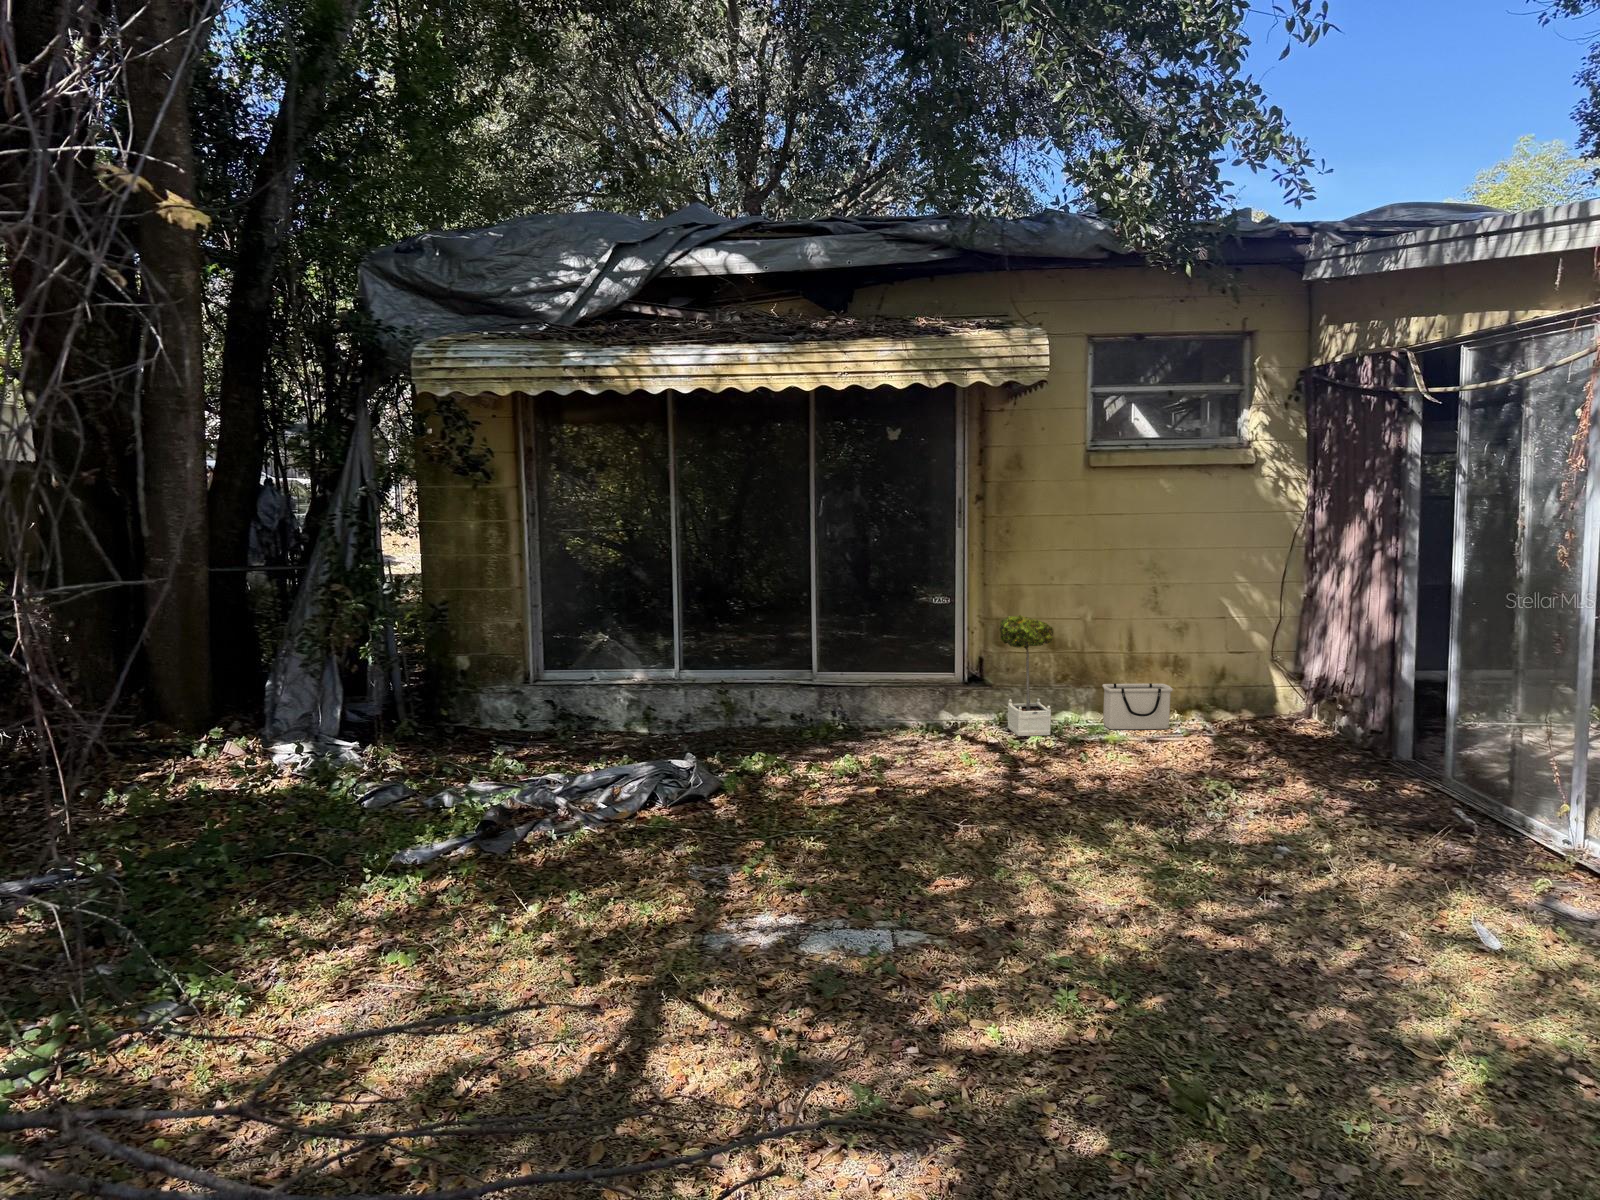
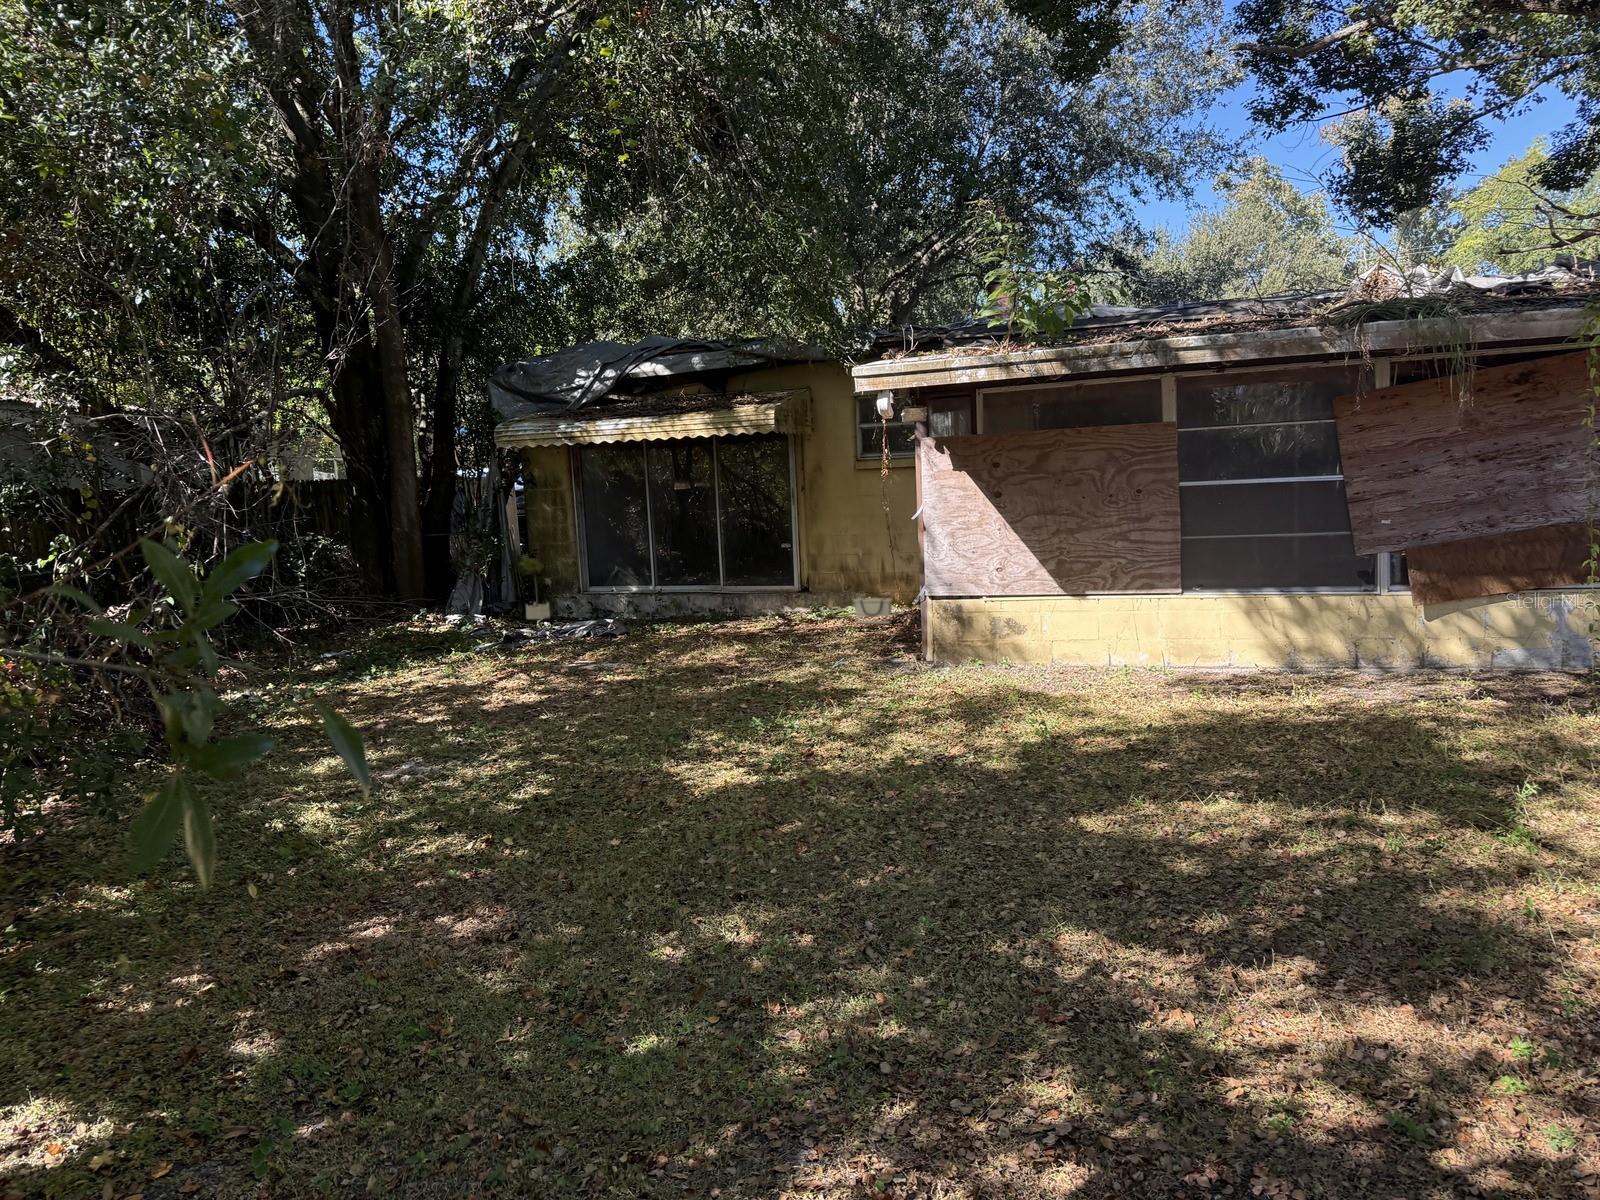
potted tree: present [999,615,1054,736] -> present [519,558,550,619]

